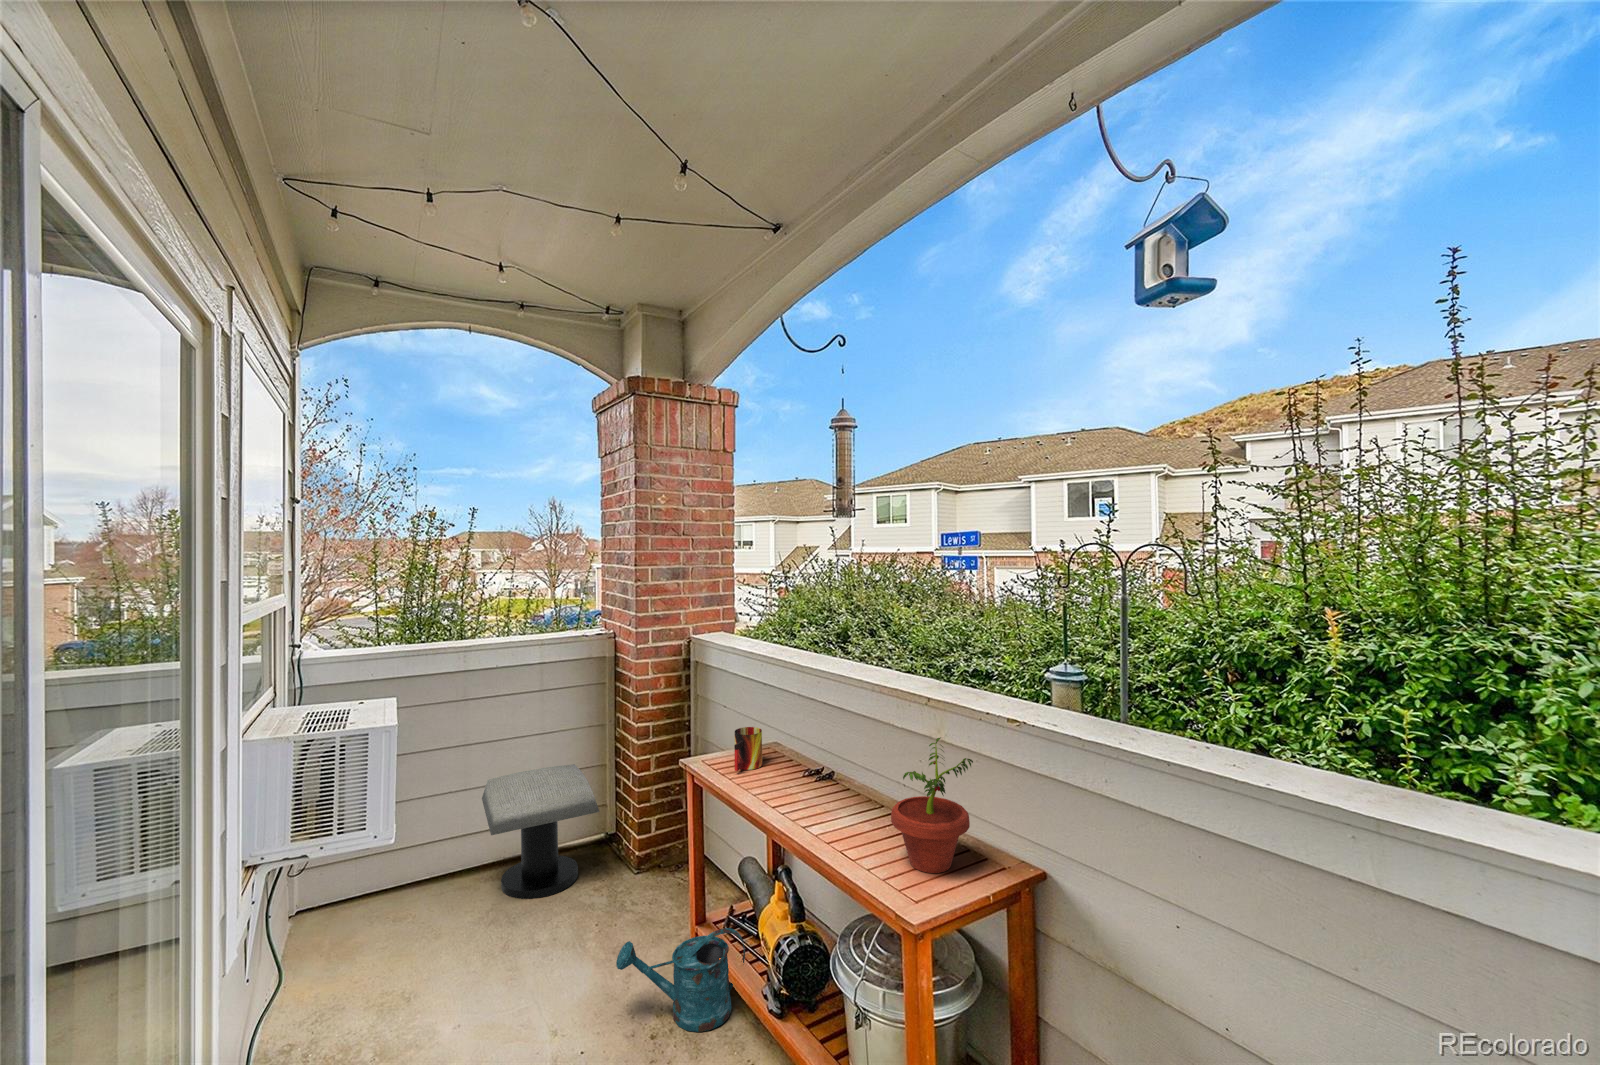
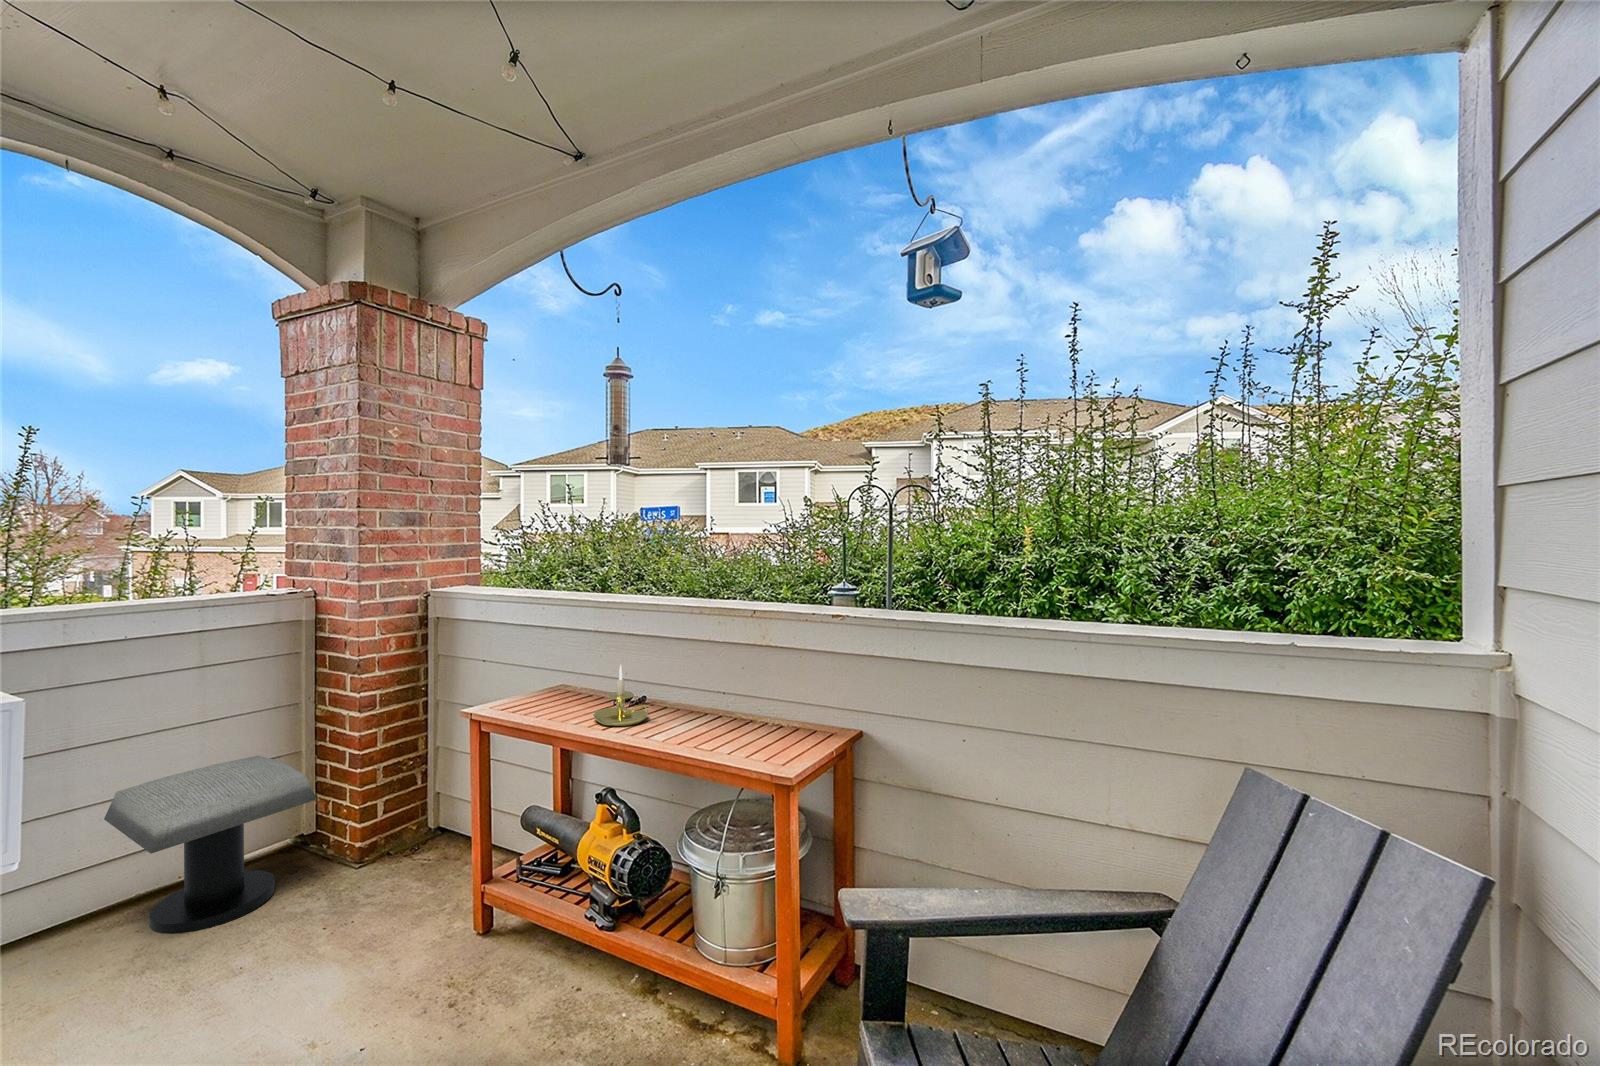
mug: present [734,727,762,771] -> none [529,666,560,709]
potted plant: present [891,737,973,873] -> none [743,632,817,747]
candle holder: none [773,742,823,808] -> present [593,665,652,726]
watering can: present [616,928,745,1032] -> none [405,871,555,987]

